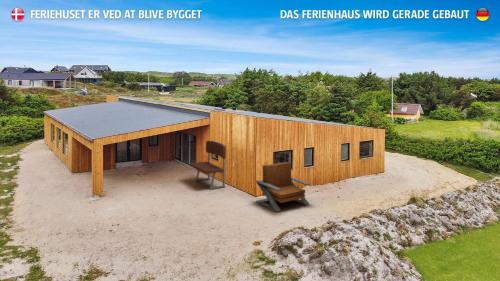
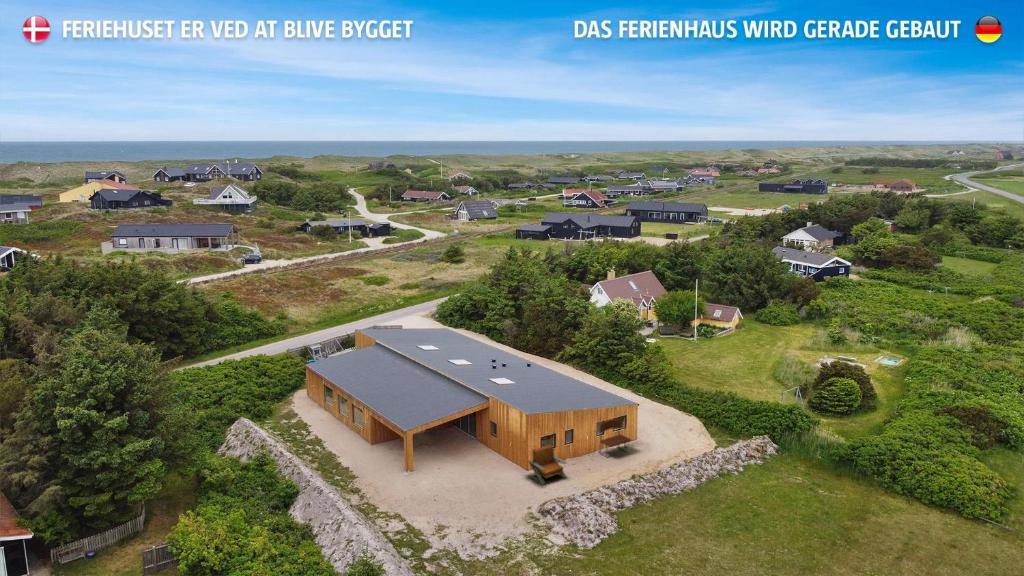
bench: present [190,141,226,189] -> present [599,418,631,457]

